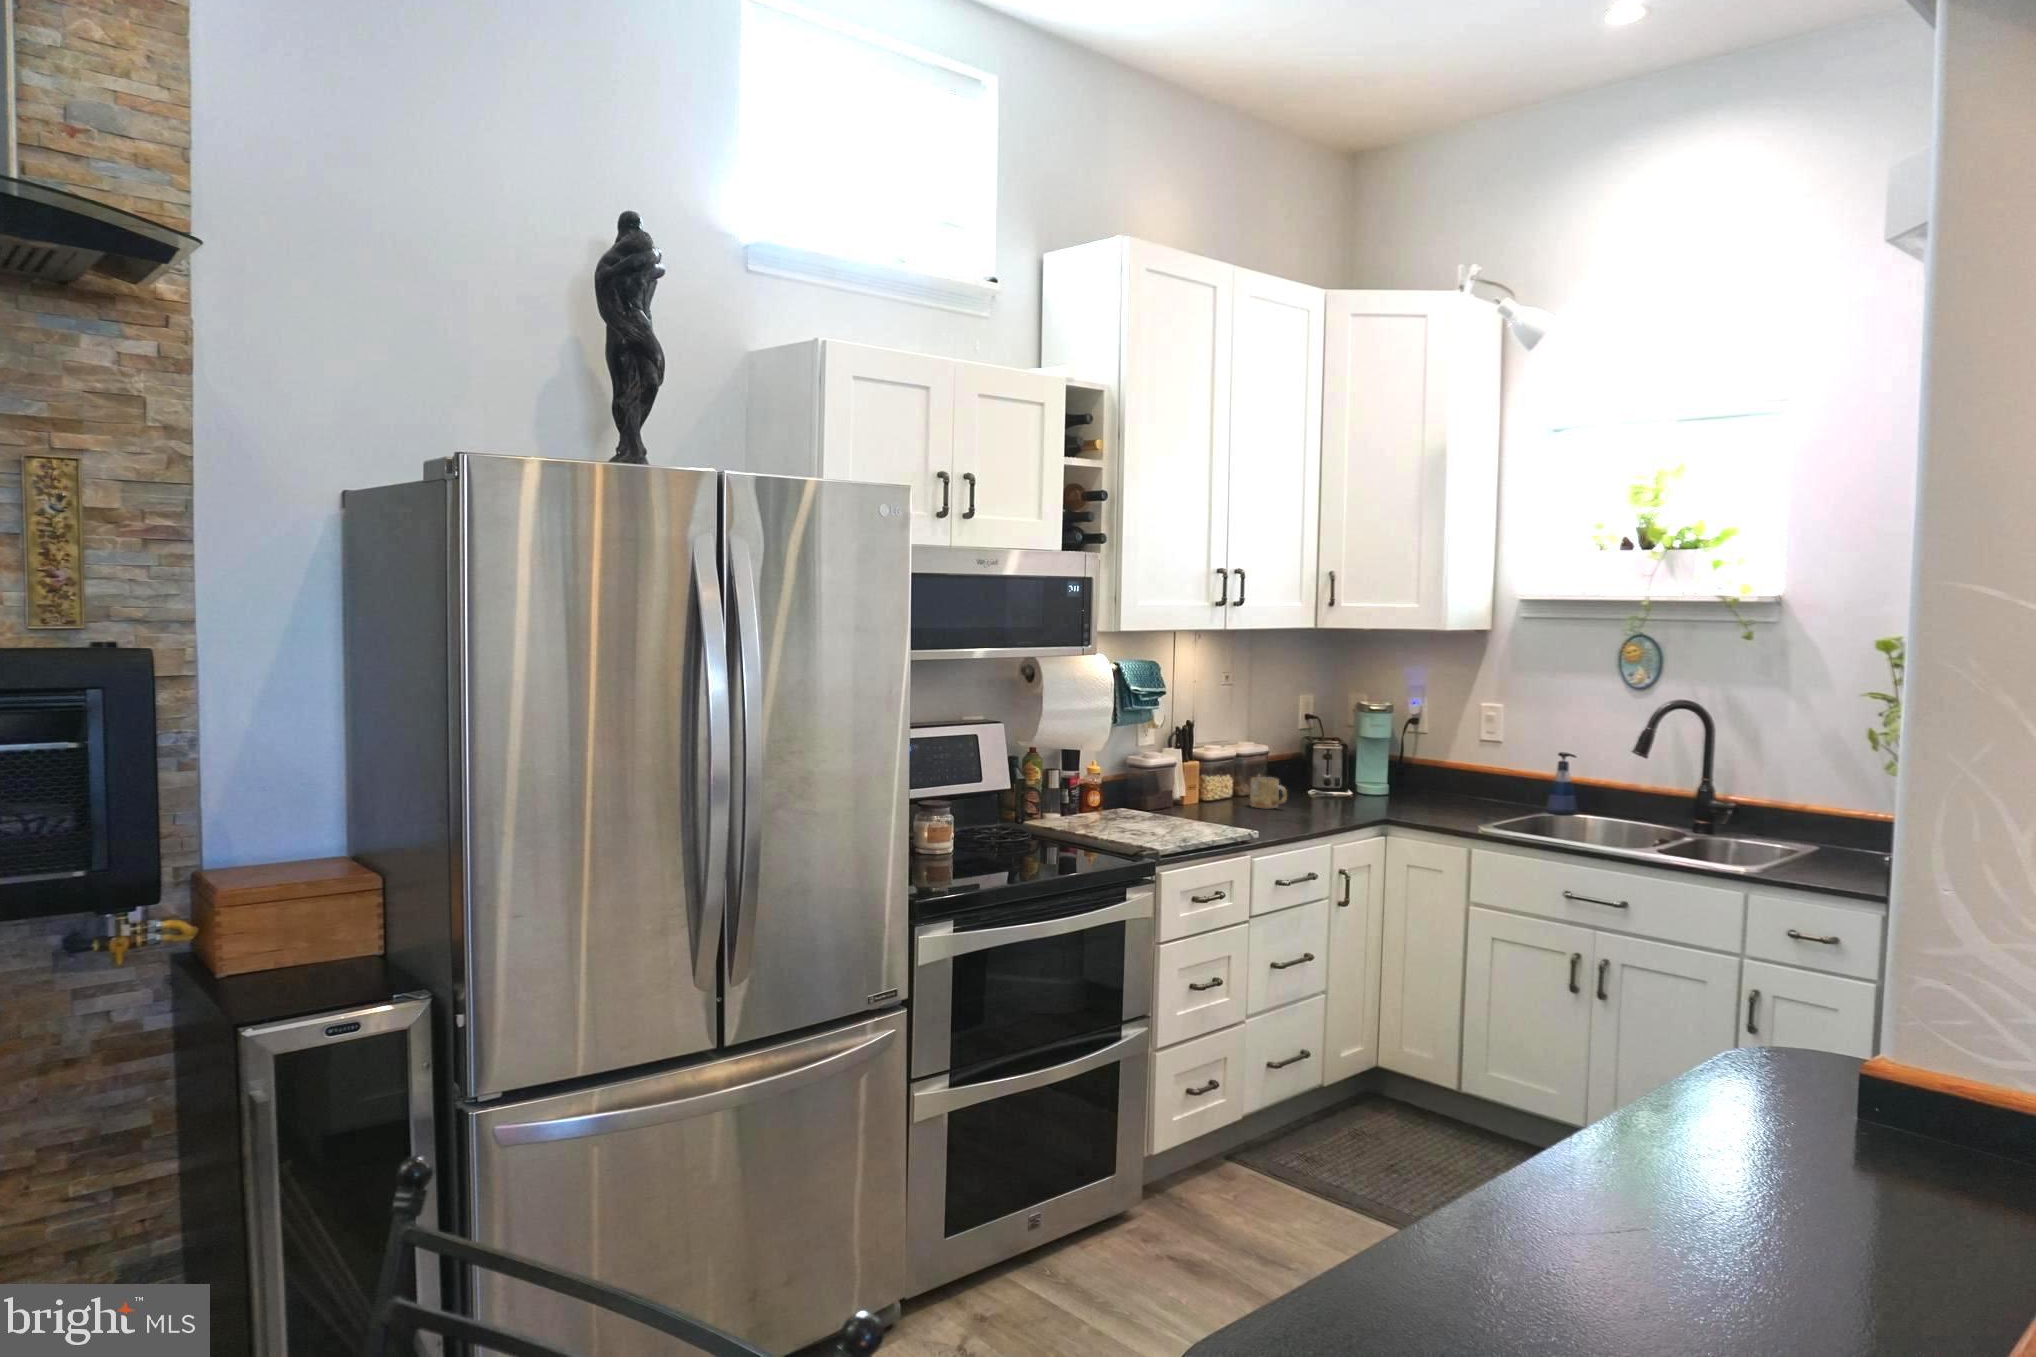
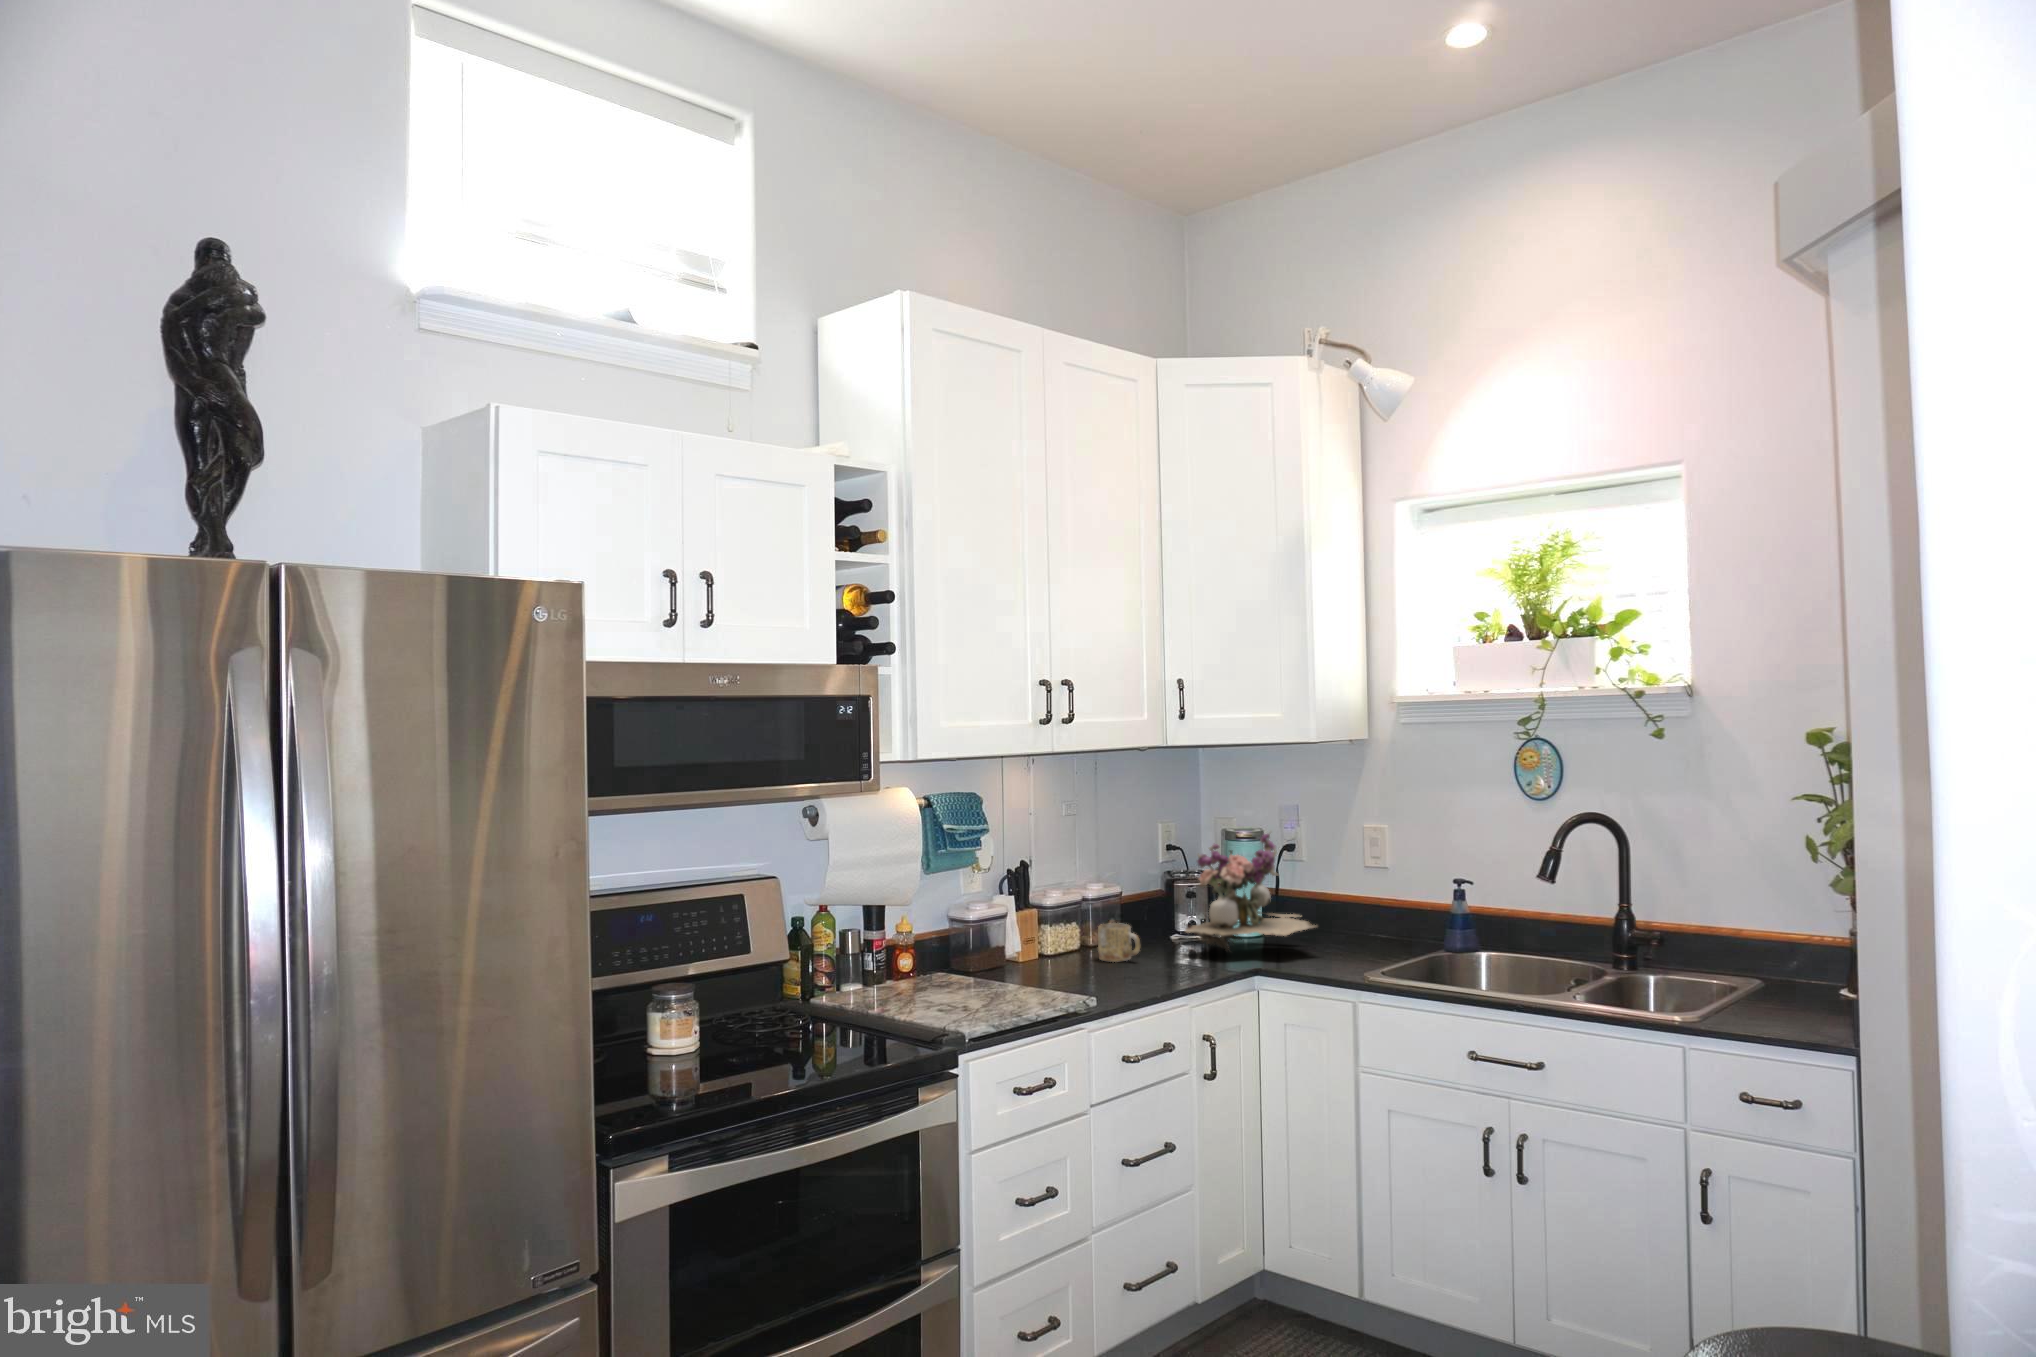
flower arrangement: none [1322,705,1441,807] -> present [1184,833,1318,950]

